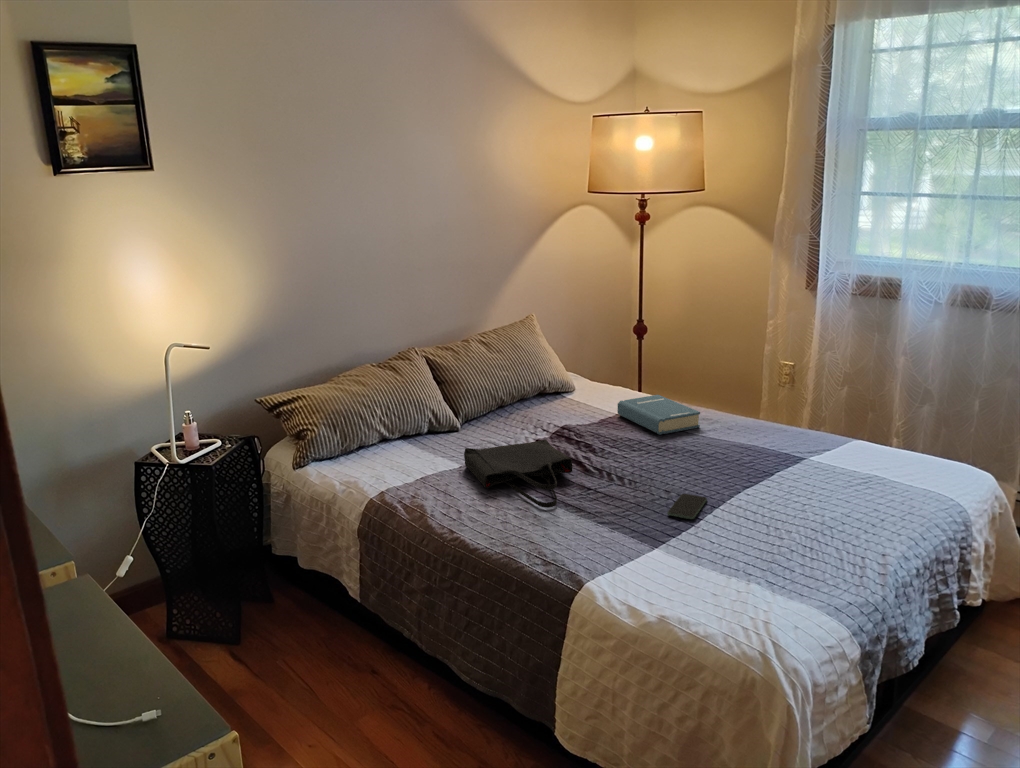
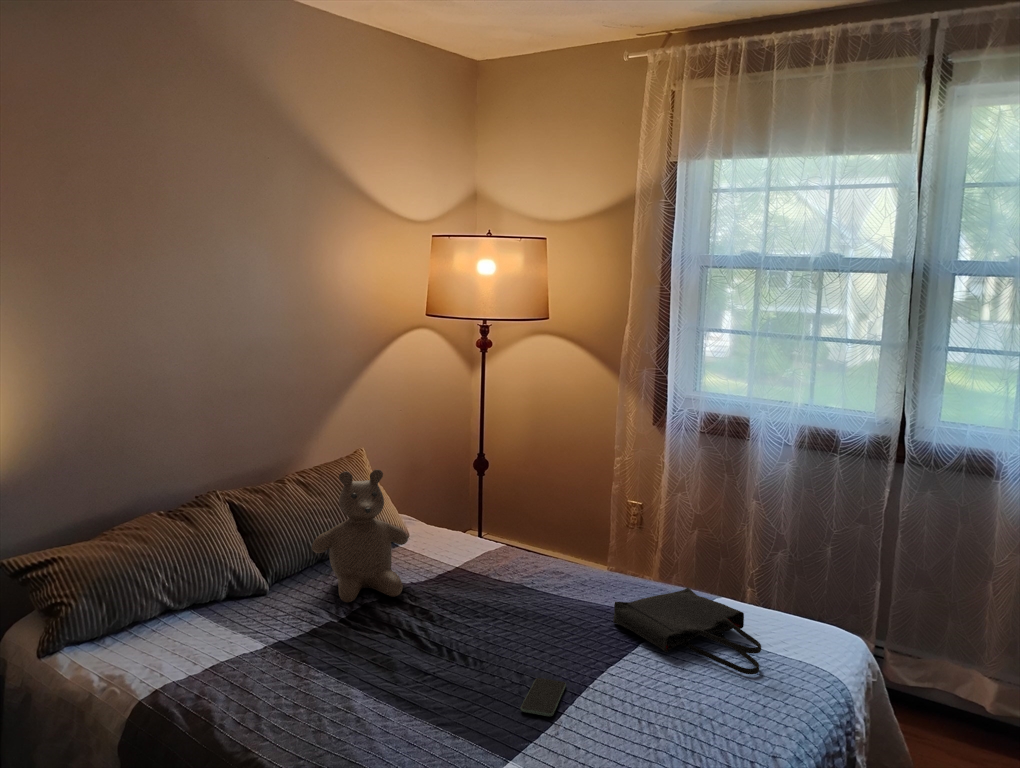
teddy bear: none [493,328,573,438] -> present [312,469,408,602]
hardback book: present [617,395,700,435] -> none [458,543,551,594]
tote bag: present [464,439,572,508] -> present [613,588,761,674]

